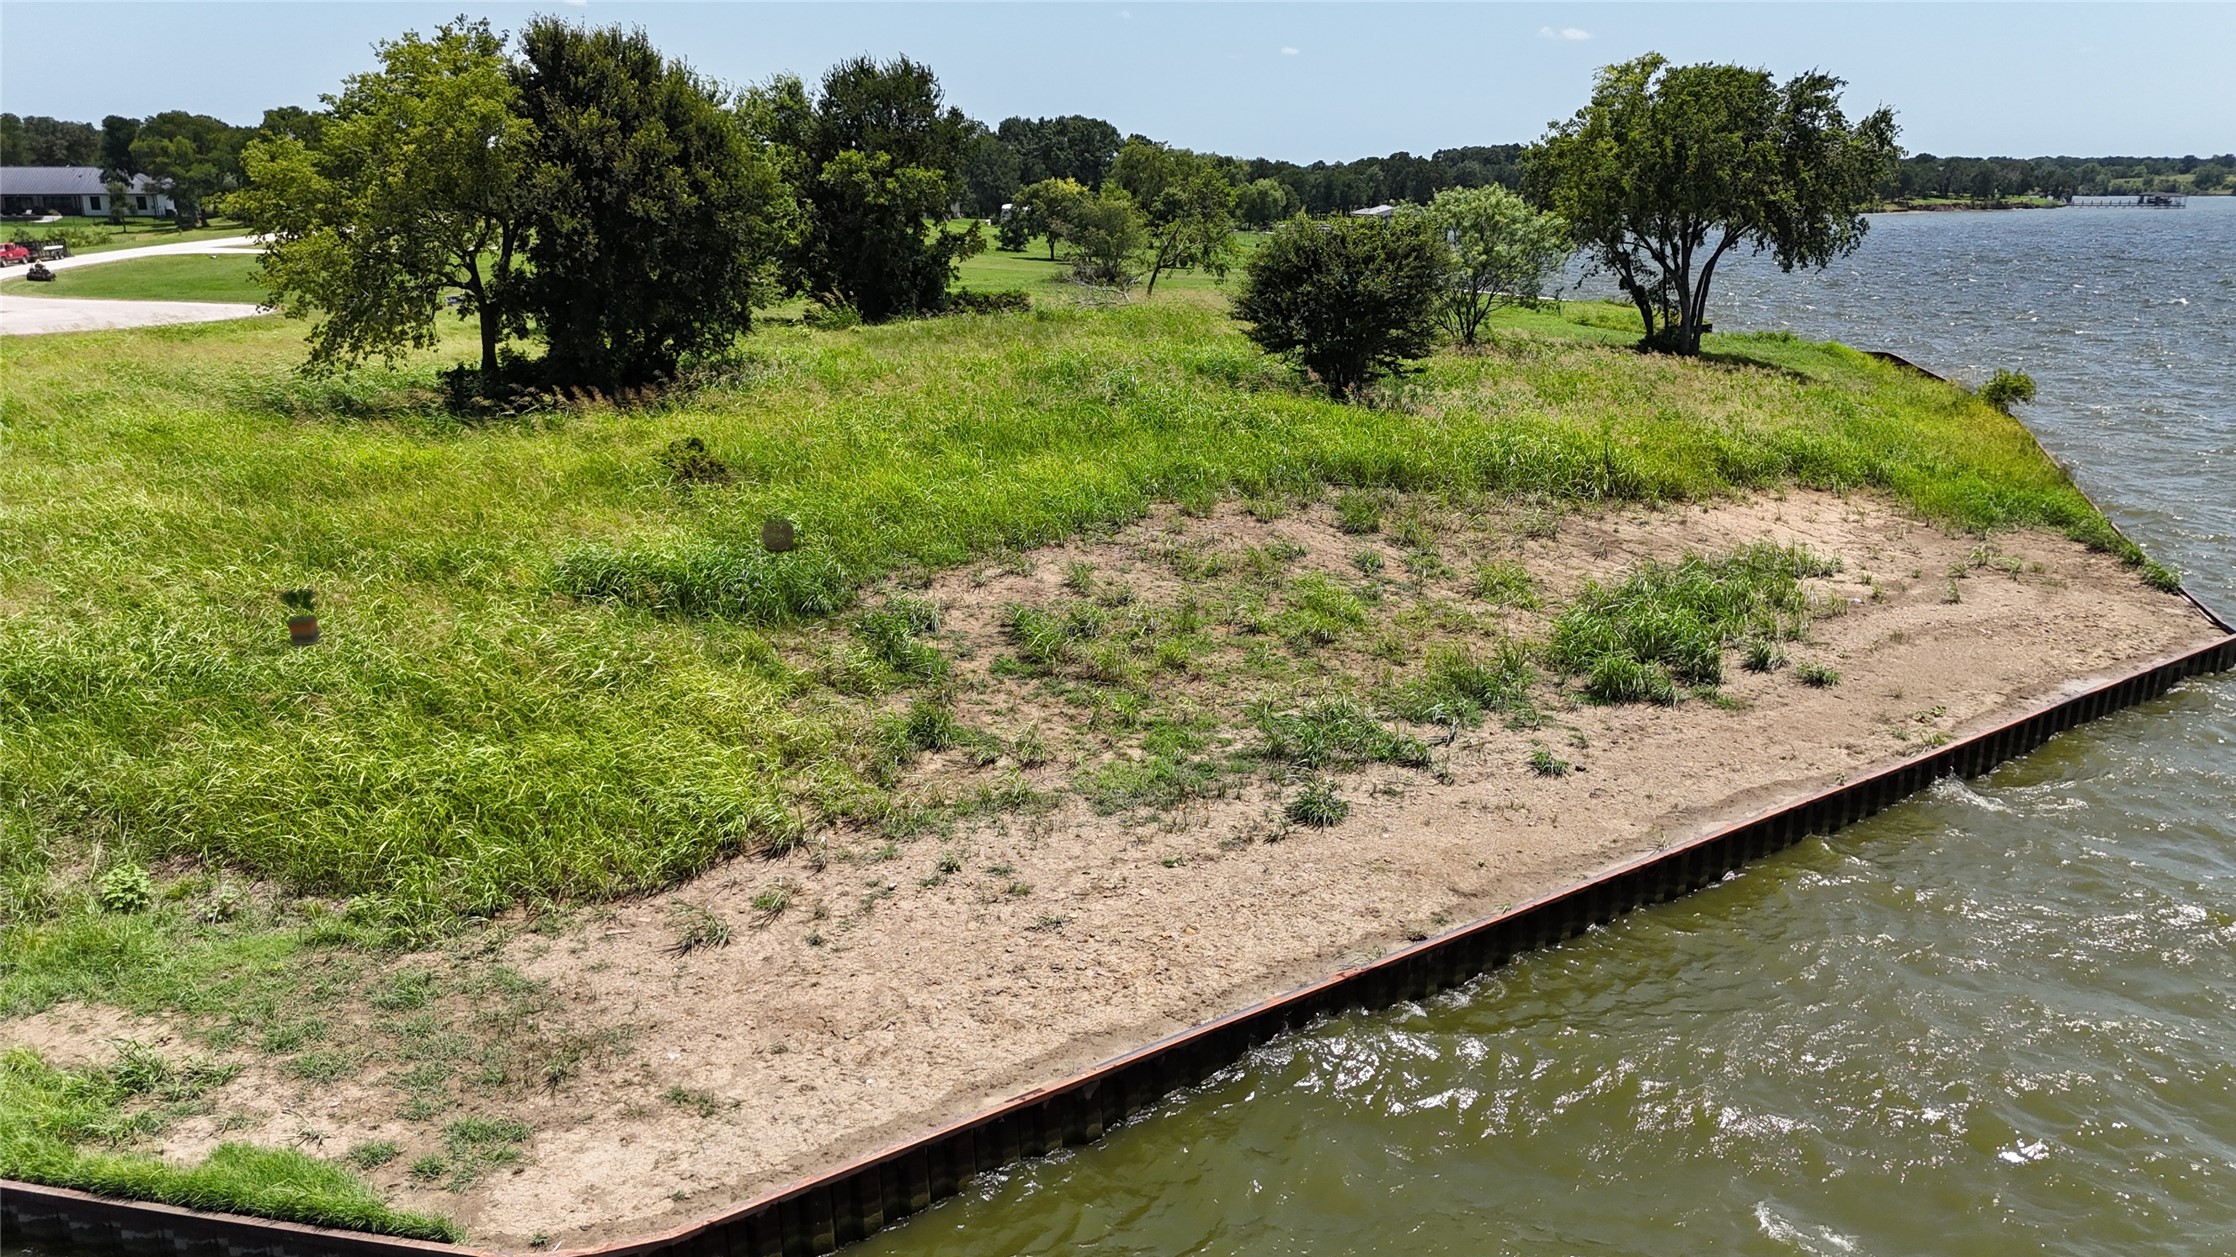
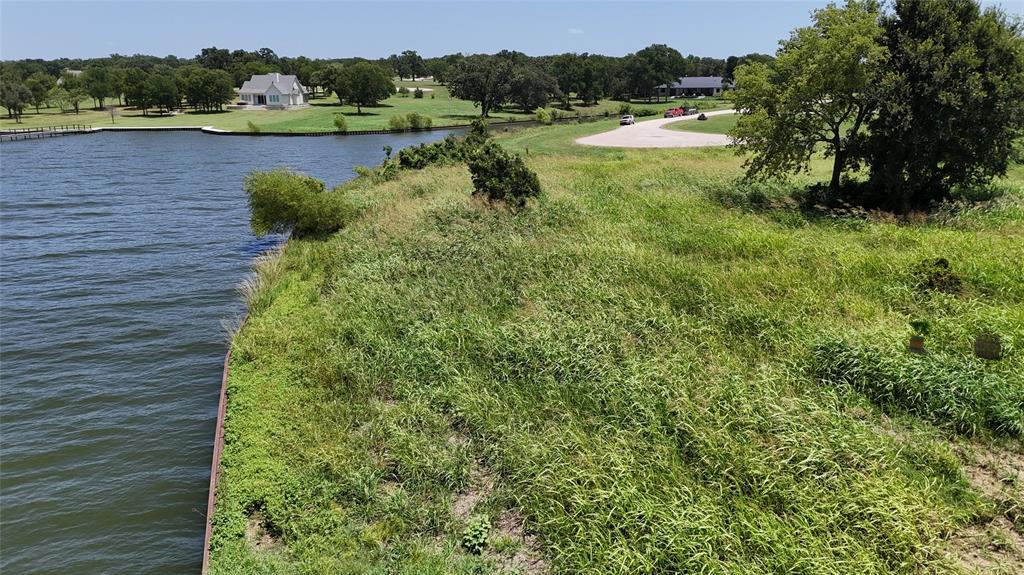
potted tree: present [279,588,320,645] -> present [909,320,931,353]

